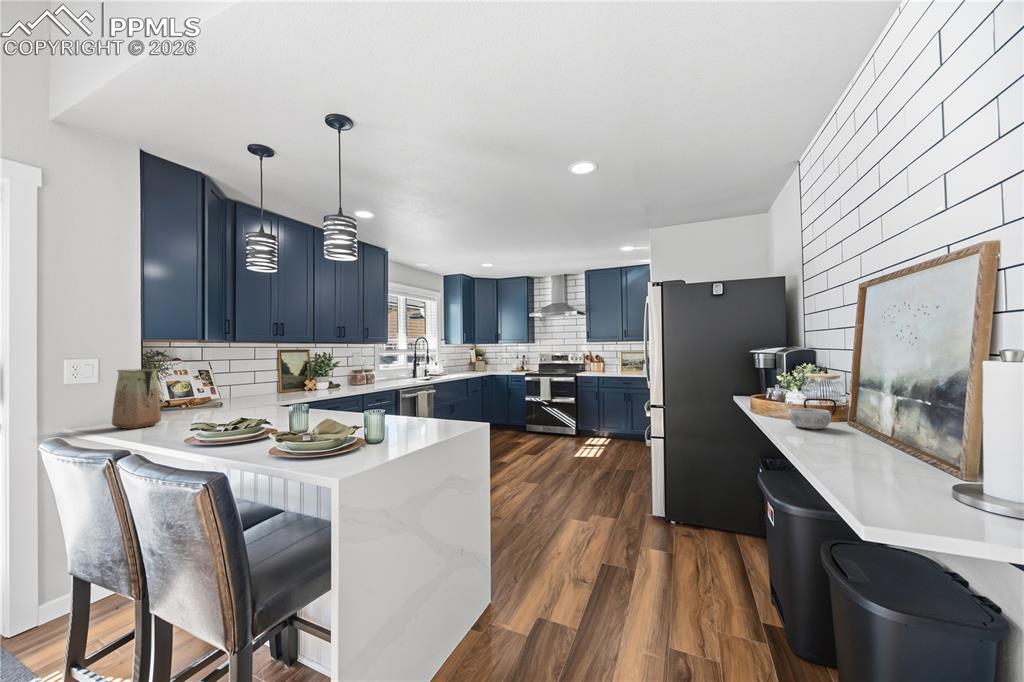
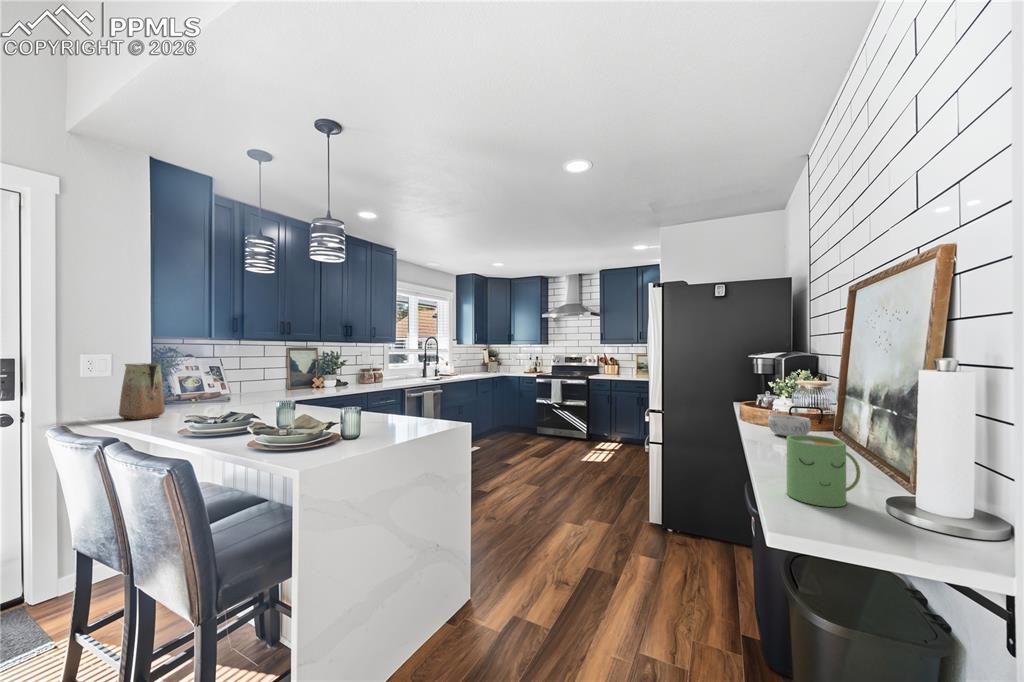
mug: none [848,428,924,498] -> present [787,435,860,507]

